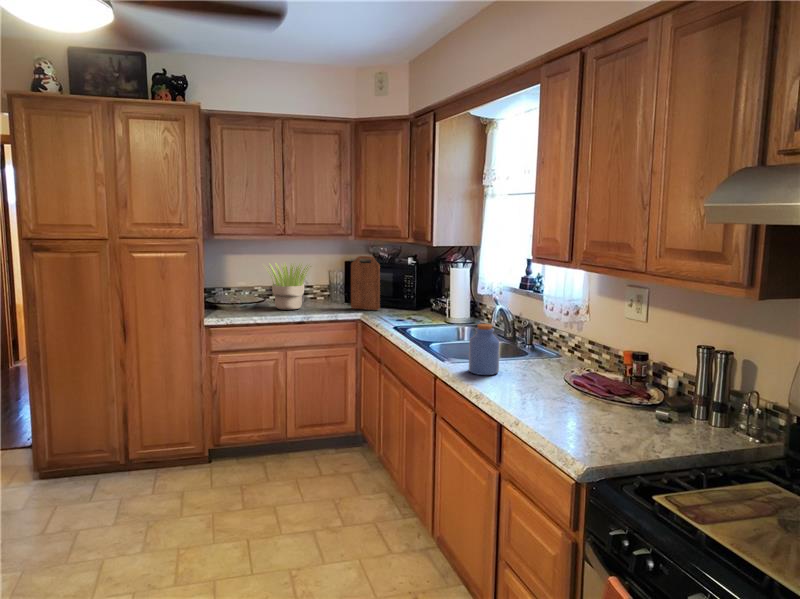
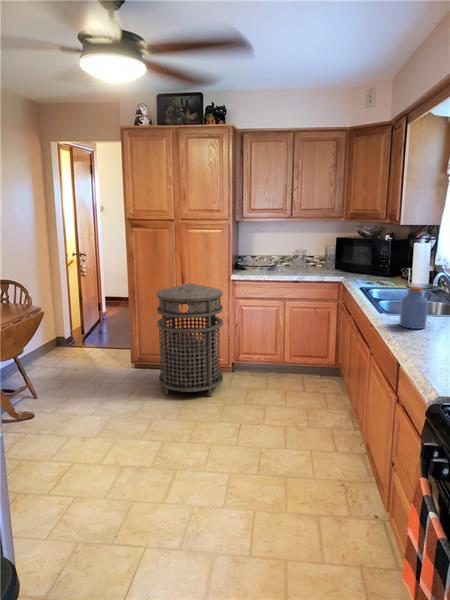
cutting board: present [351,256,380,310] -> none [337,234,361,275]
potted plant: present [266,263,311,310] -> none [273,237,311,272]
trash can: none [90,336,204,518] -> present [157,283,223,397]

